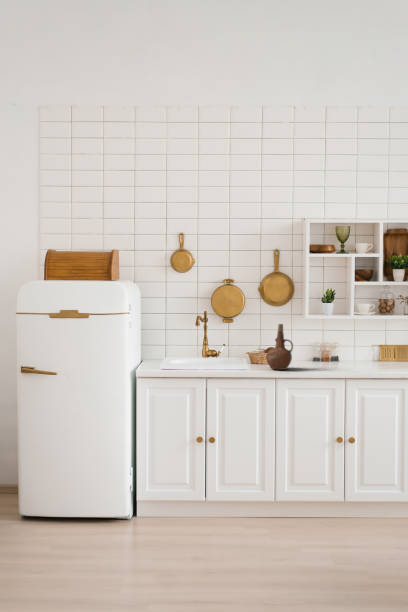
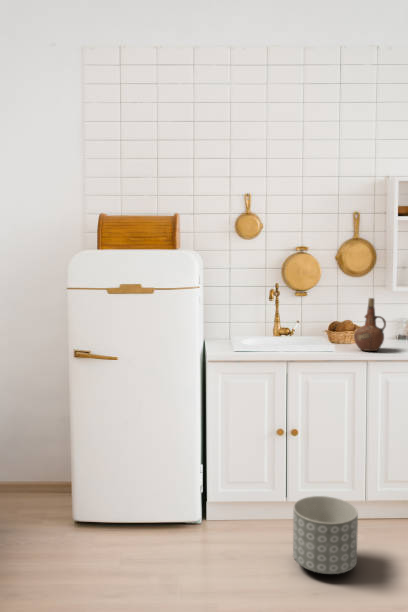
planter: none [201,493,255,558] -> present [293,496,358,574]

